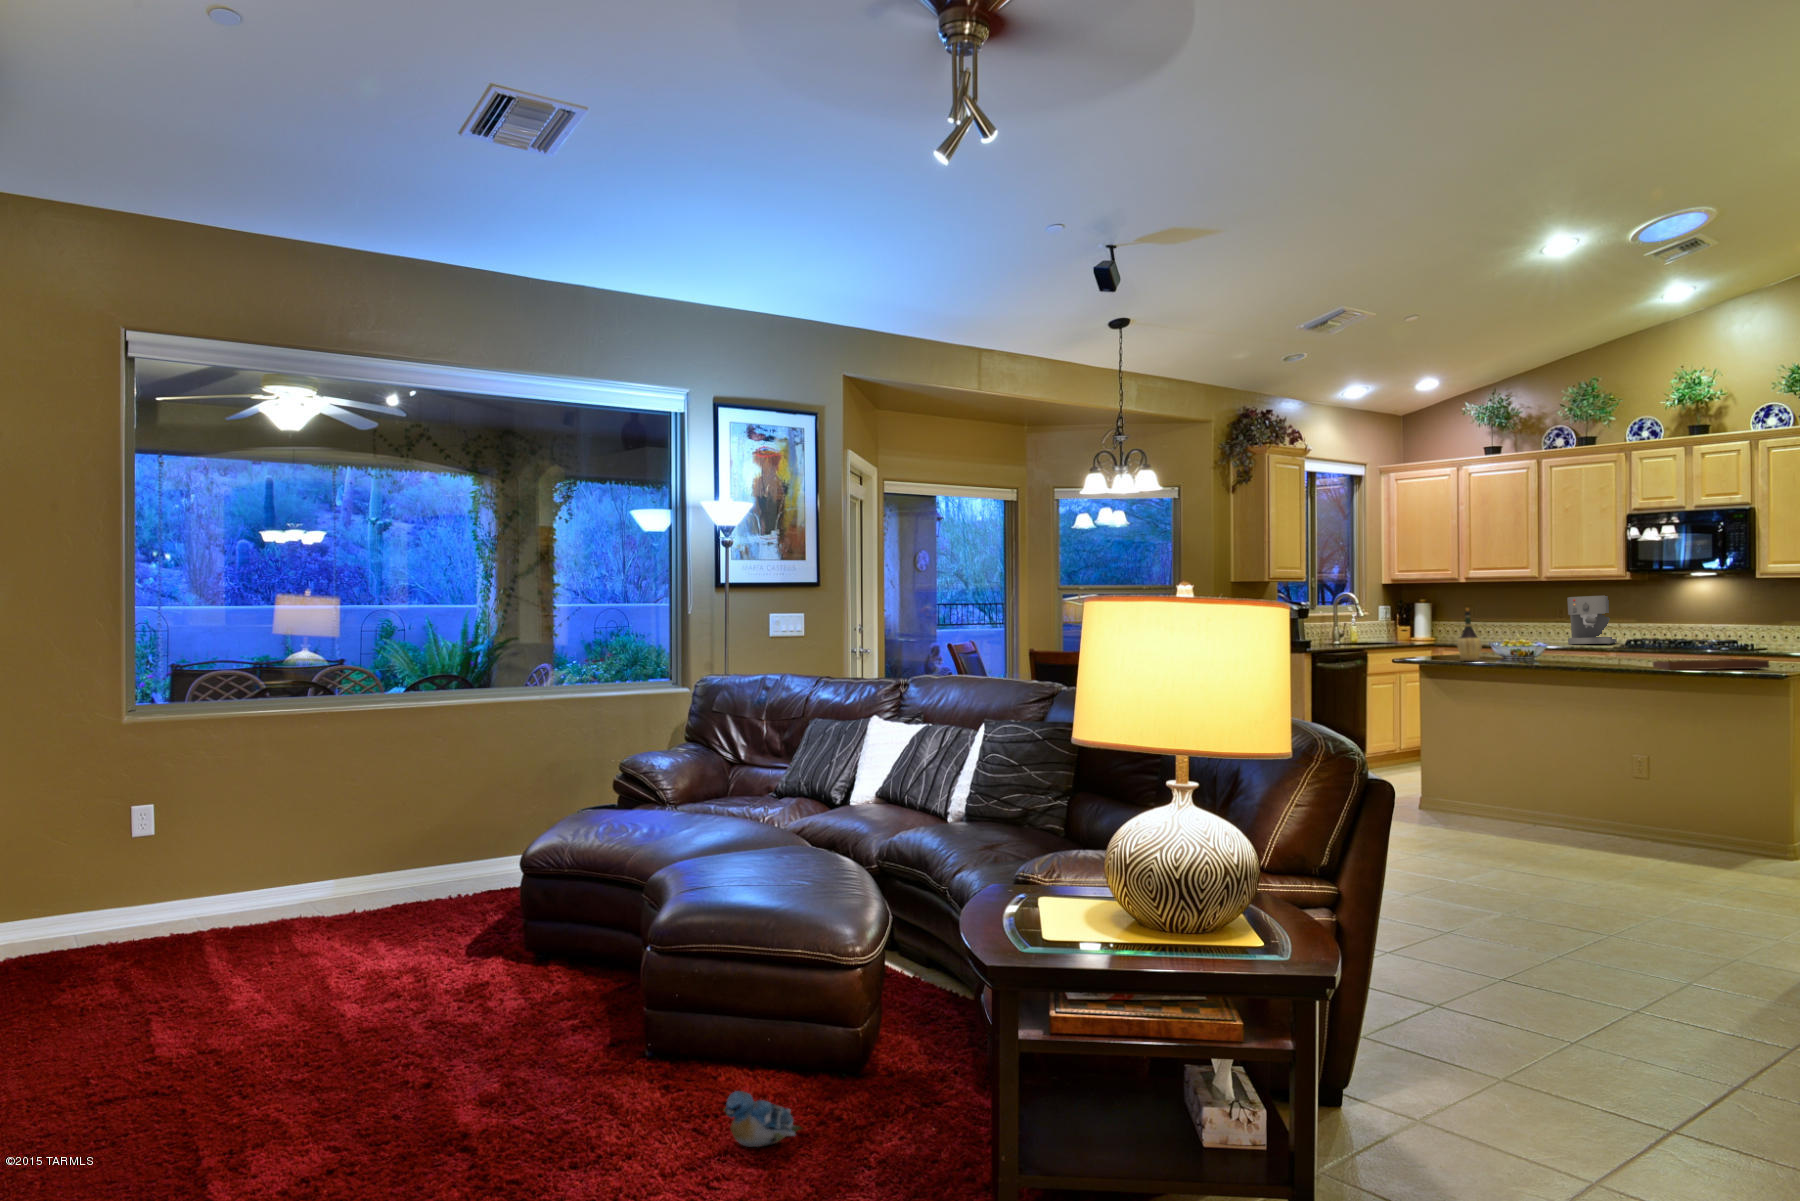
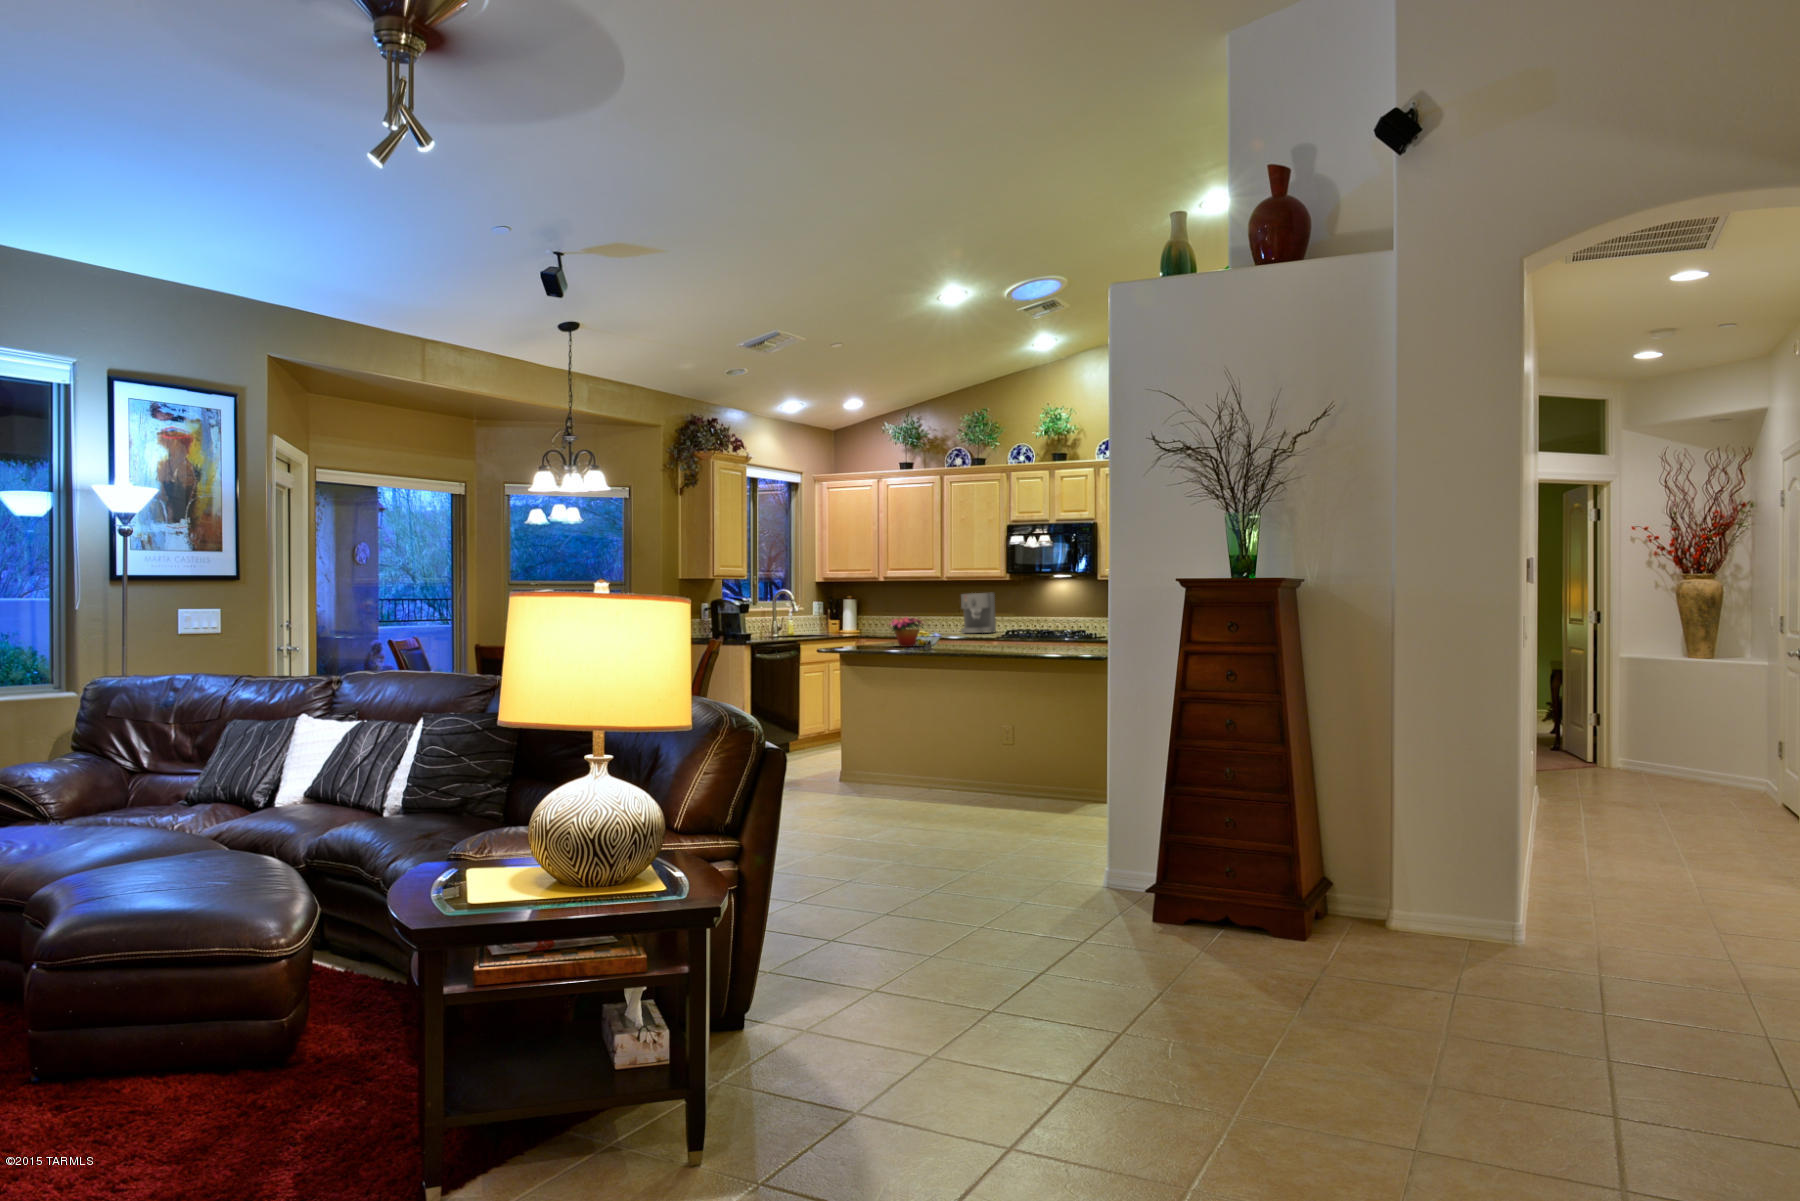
wine bottle: present [1457,608,1482,661] -> none [865,604,883,649]
flower arrangement: none [1482,623,1542,659] -> present [891,617,923,647]
tray: present [1653,640,1769,670] -> none [998,630,1070,654]
plush toy: present [724,1091,802,1147] -> none [147,1059,231,1108]

